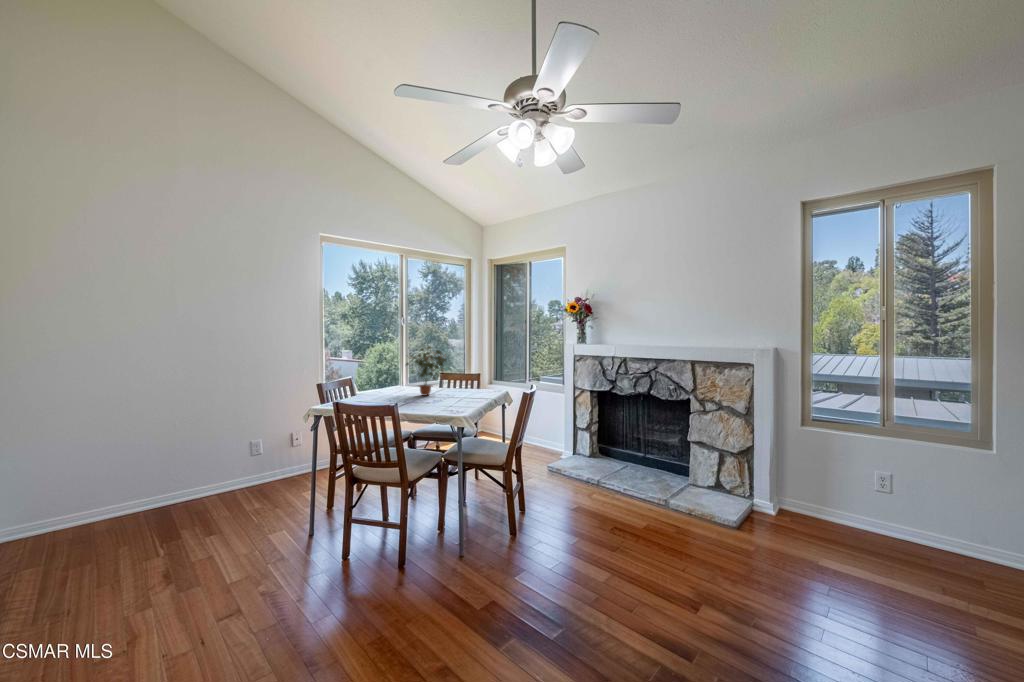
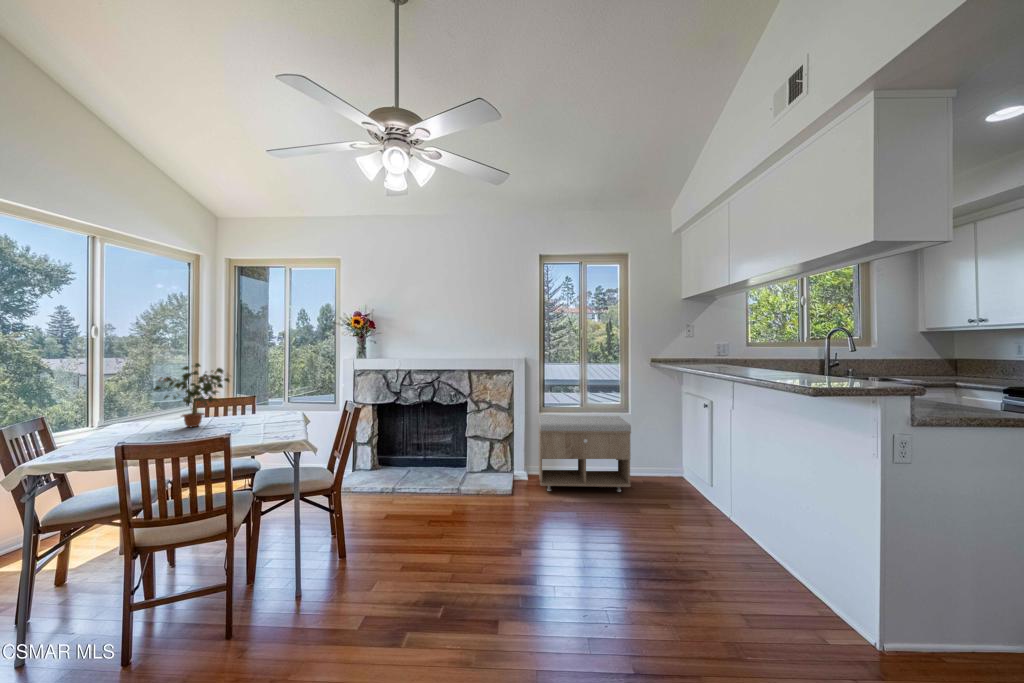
storage bench: none [781,429,969,580] -> present [539,416,631,492]

